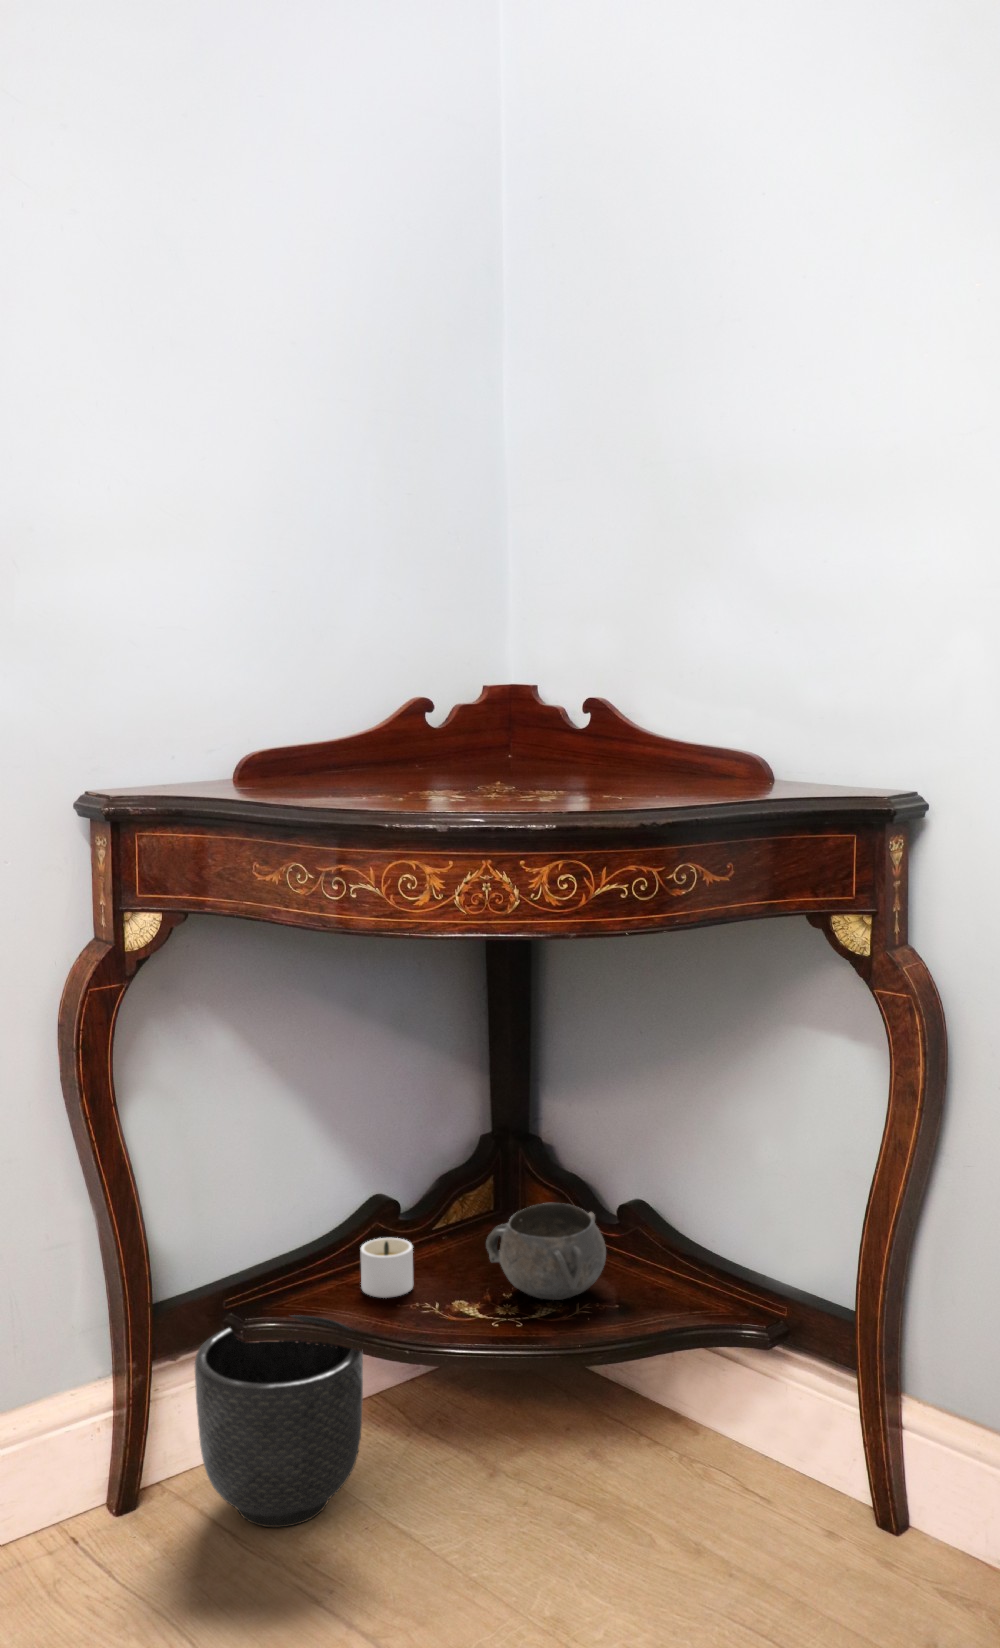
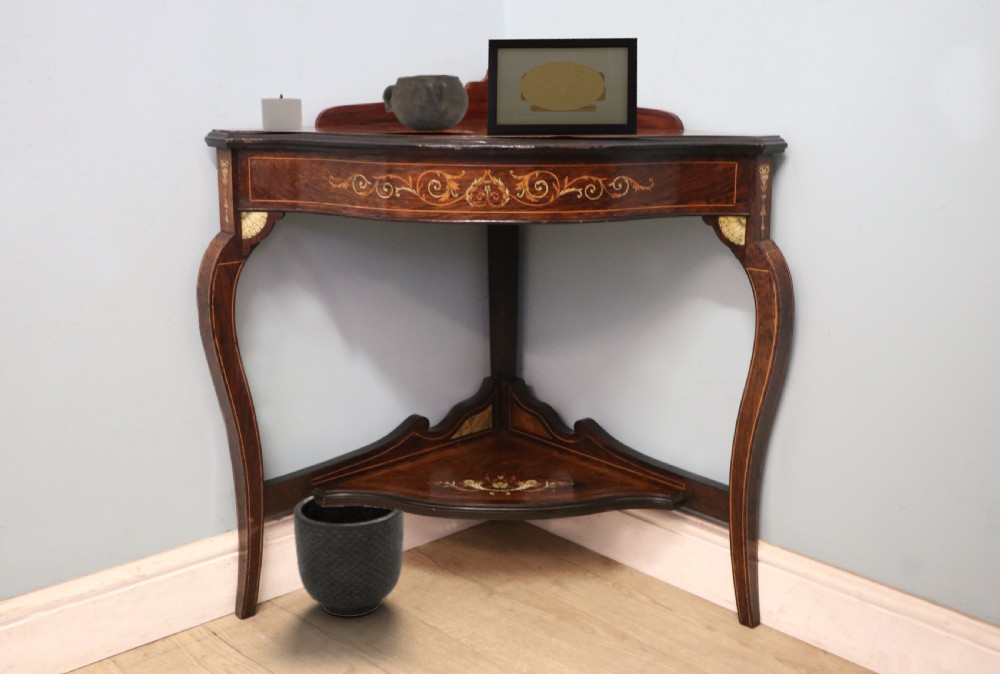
picture frame: none [485,658,706,800] -> present [487,38,637,136]
decorative bowl: present [486,1203,606,1300] -> present [383,75,468,131]
candle: present [360,1238,413,1298] -> present [261,94,303,131]

